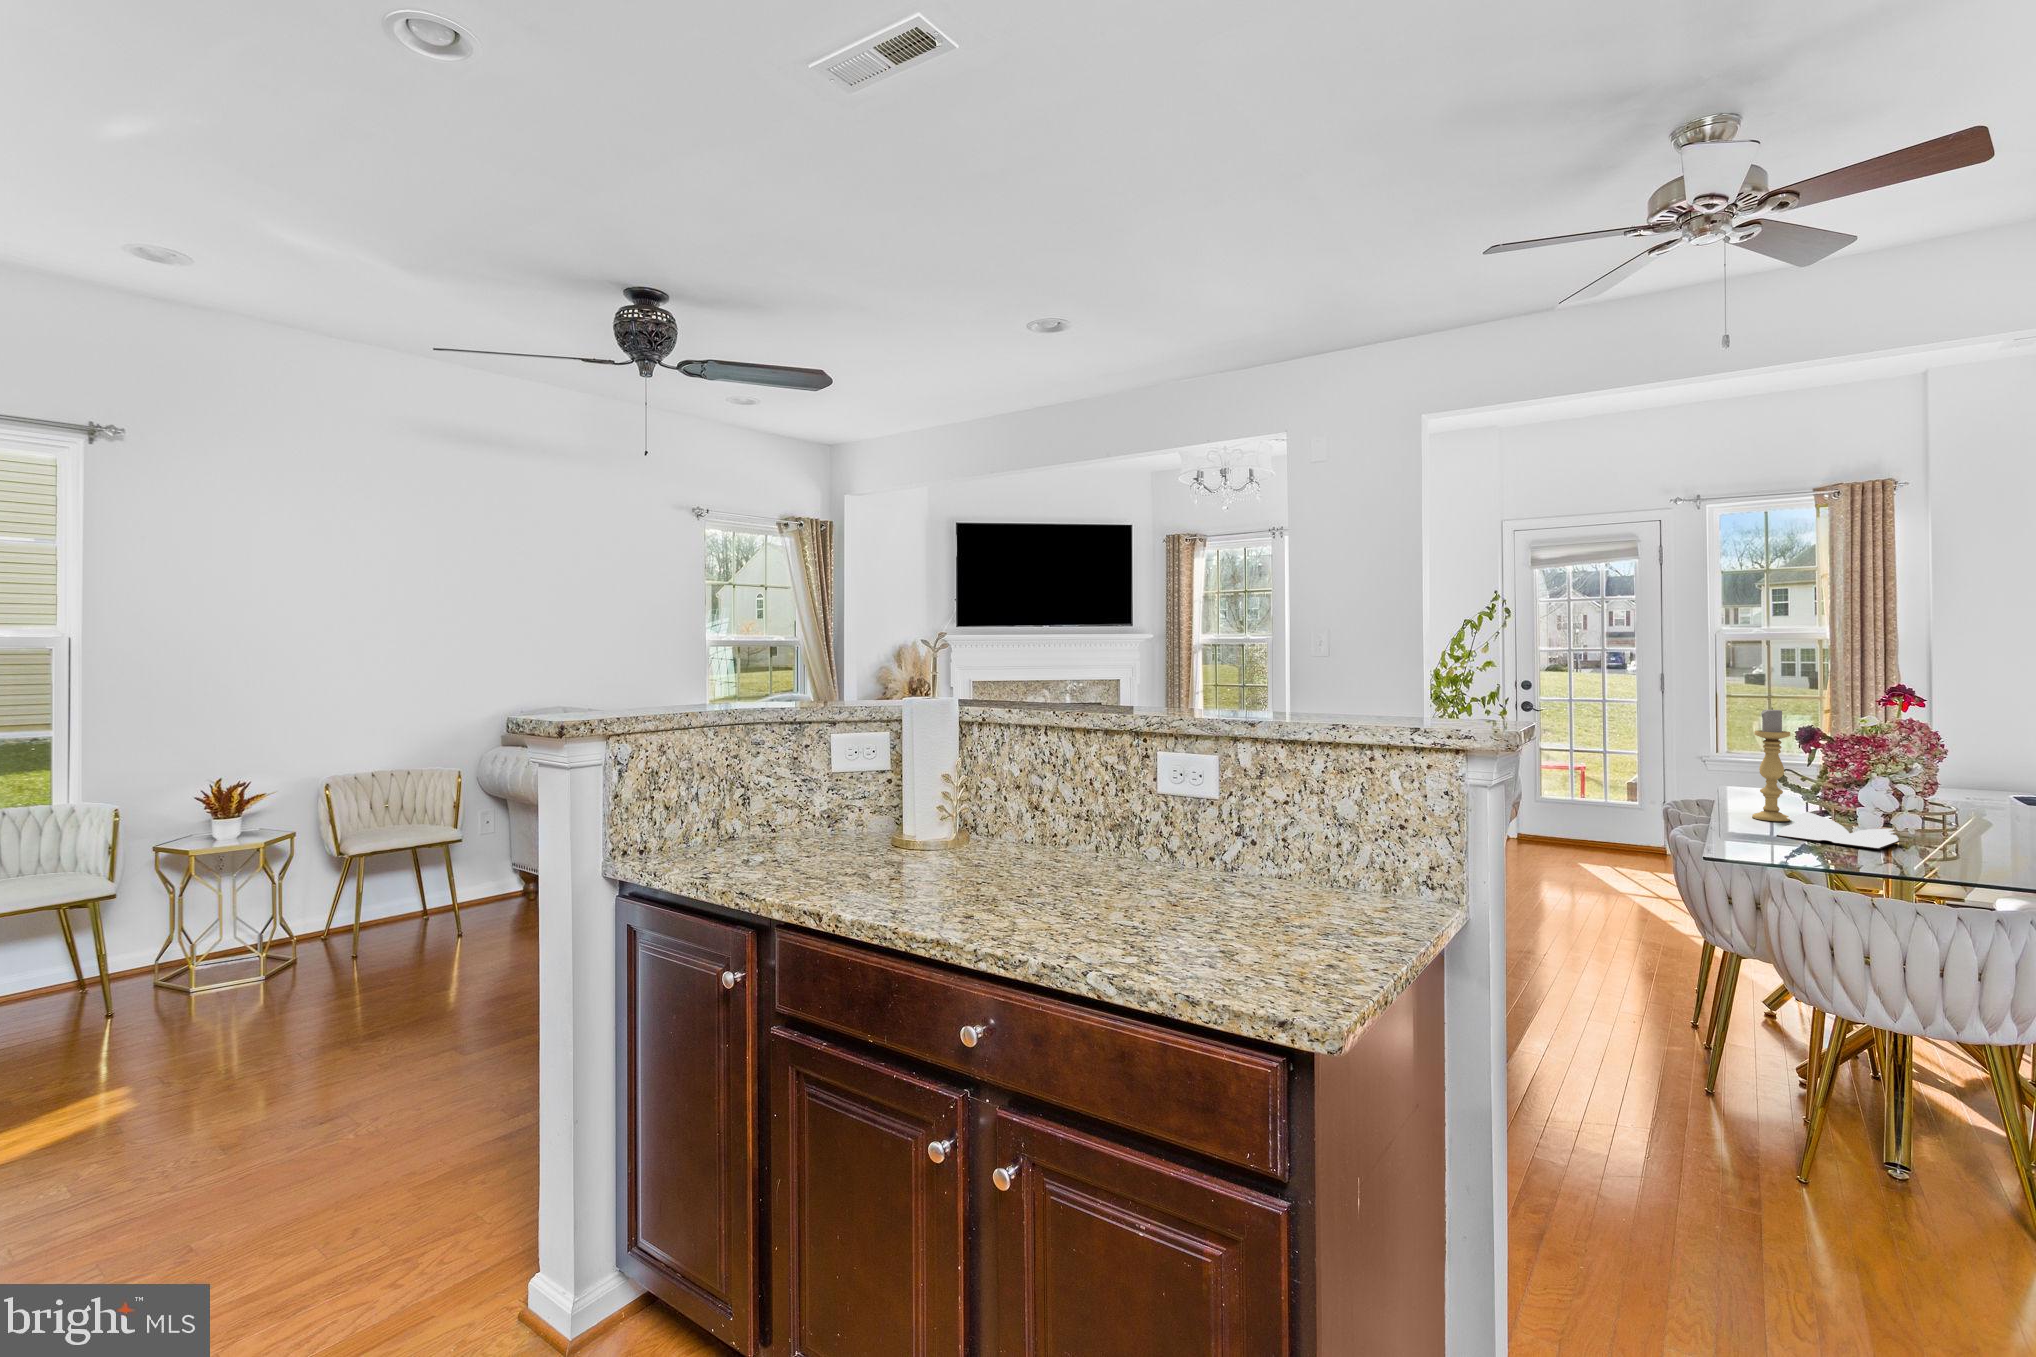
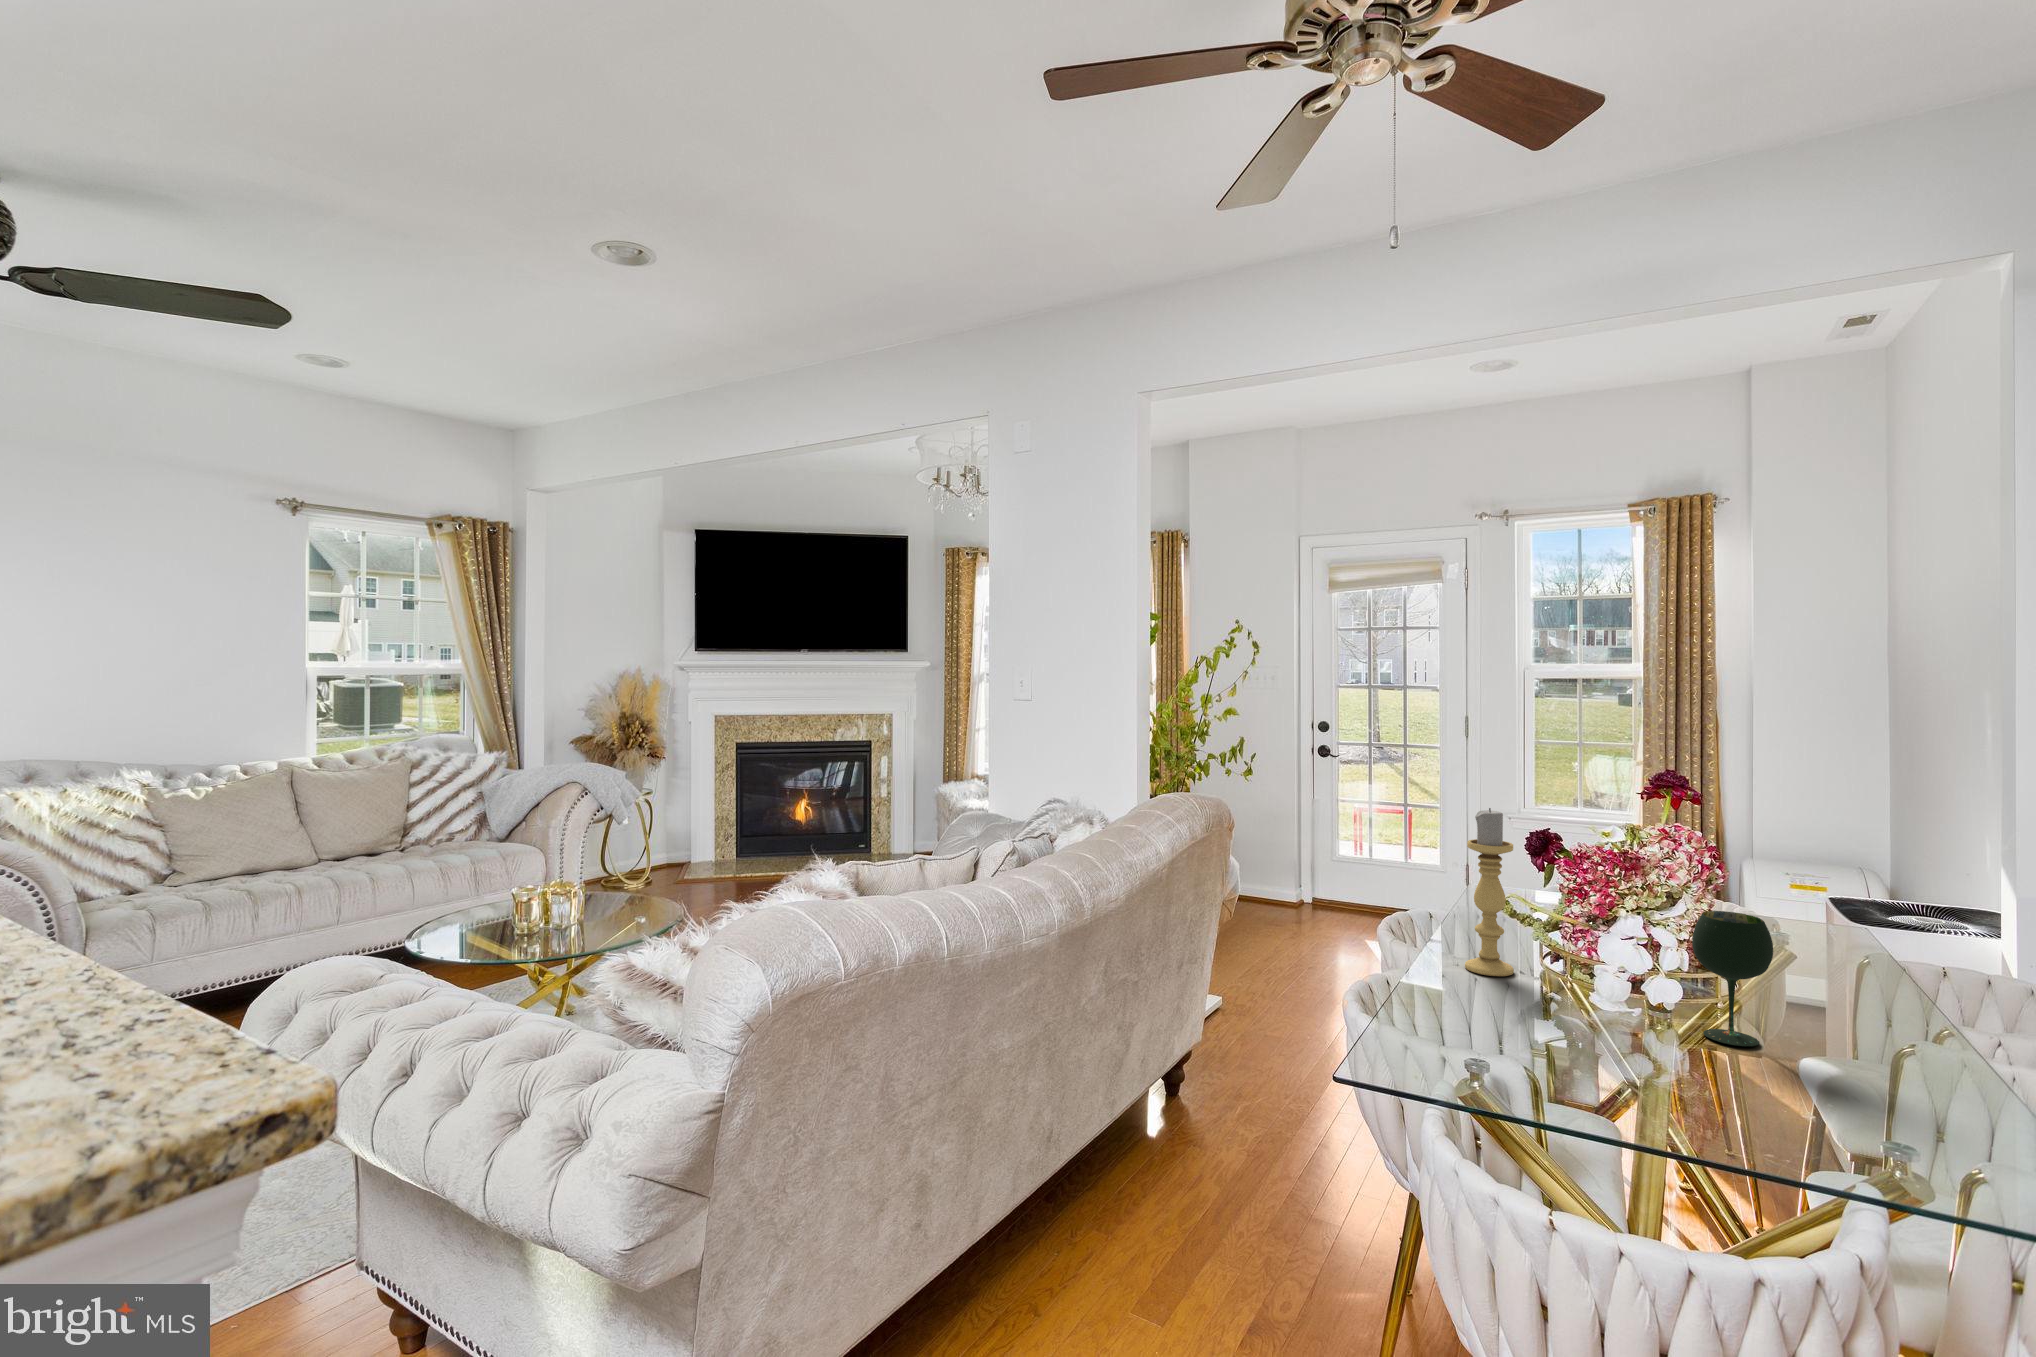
wine glass: none [1933,765,1992,848] -> present [1692,911,1773,1047]
book: present [1777,812,1900,849] -> none [1474,972,1645,1054]

